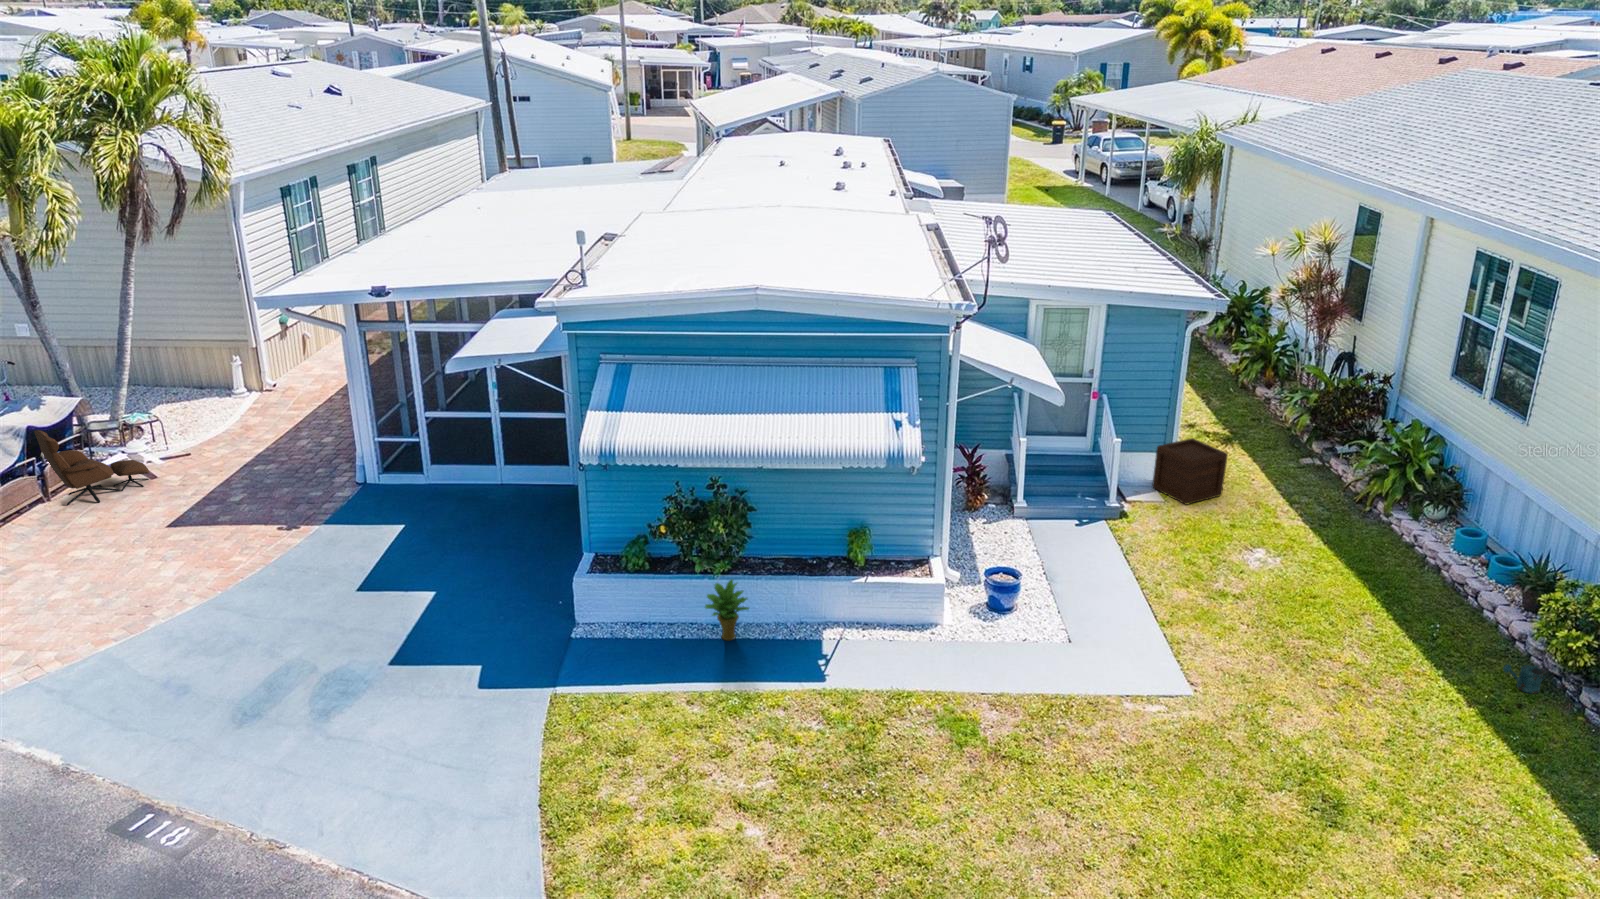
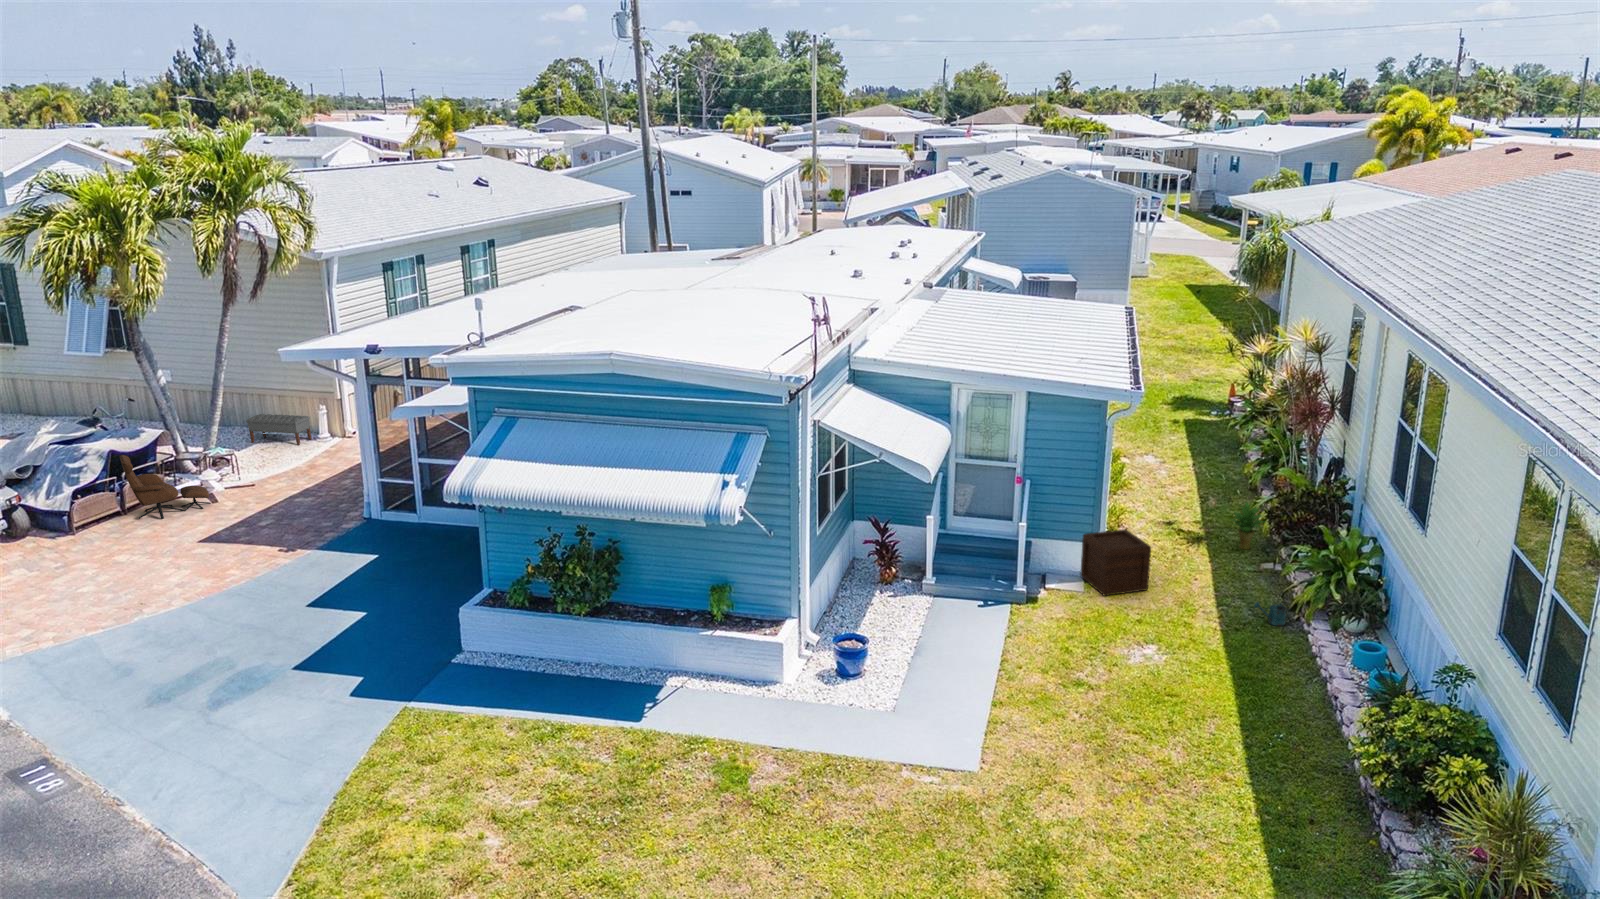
bench: none [142,369,224,404] -> present [246,414,312,445]
potted plant: present [705,579,749,640] -> present [1232,503,1264,550]
watering can: present [1503,664,1548,694] -> present [1254,602,1291,626]

